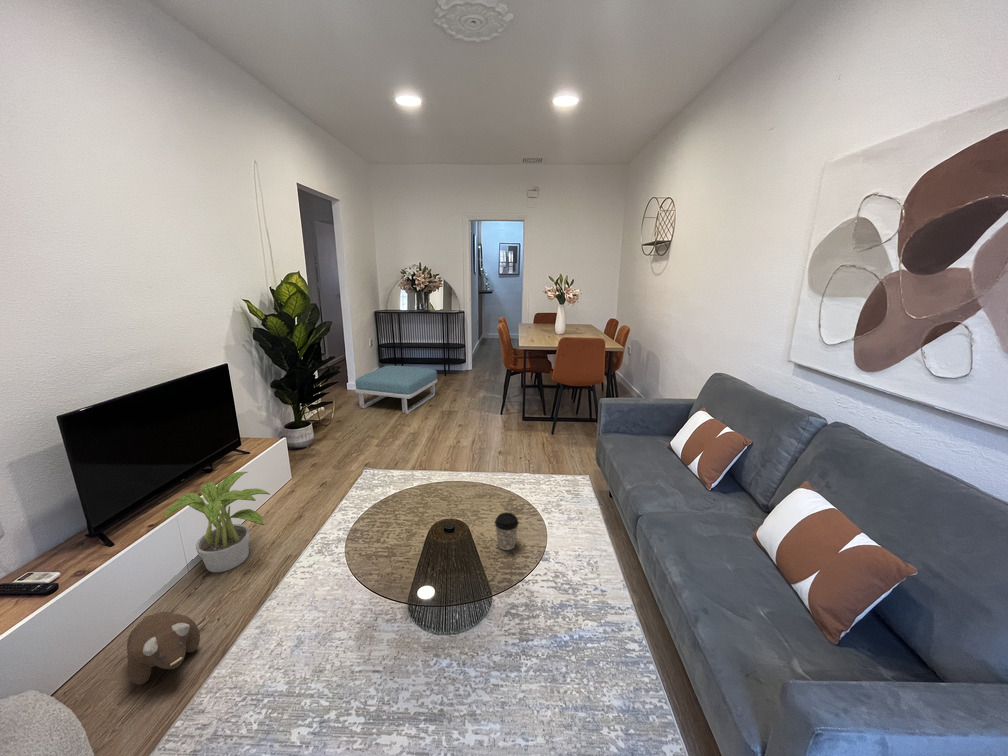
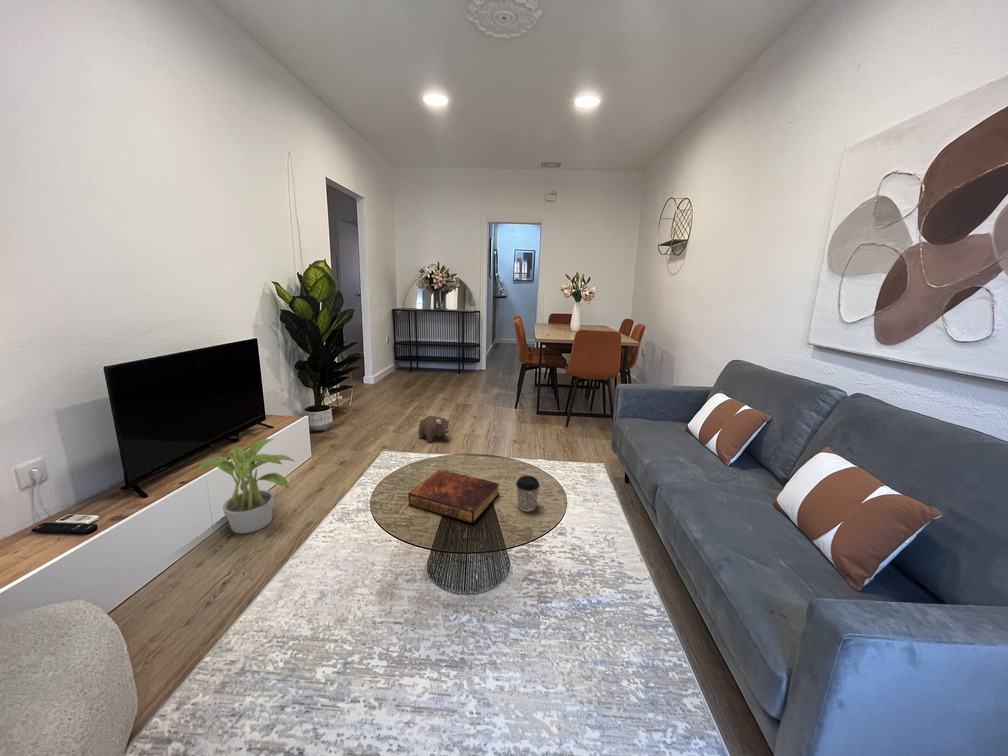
footstool: present [355,366,437,414] -> none [373,360,453,405]
book: none [384,504,479,567] -> present [408,469,499,523]
plush toy: present [127,612,200,685] -> present [419,416,450,442]

